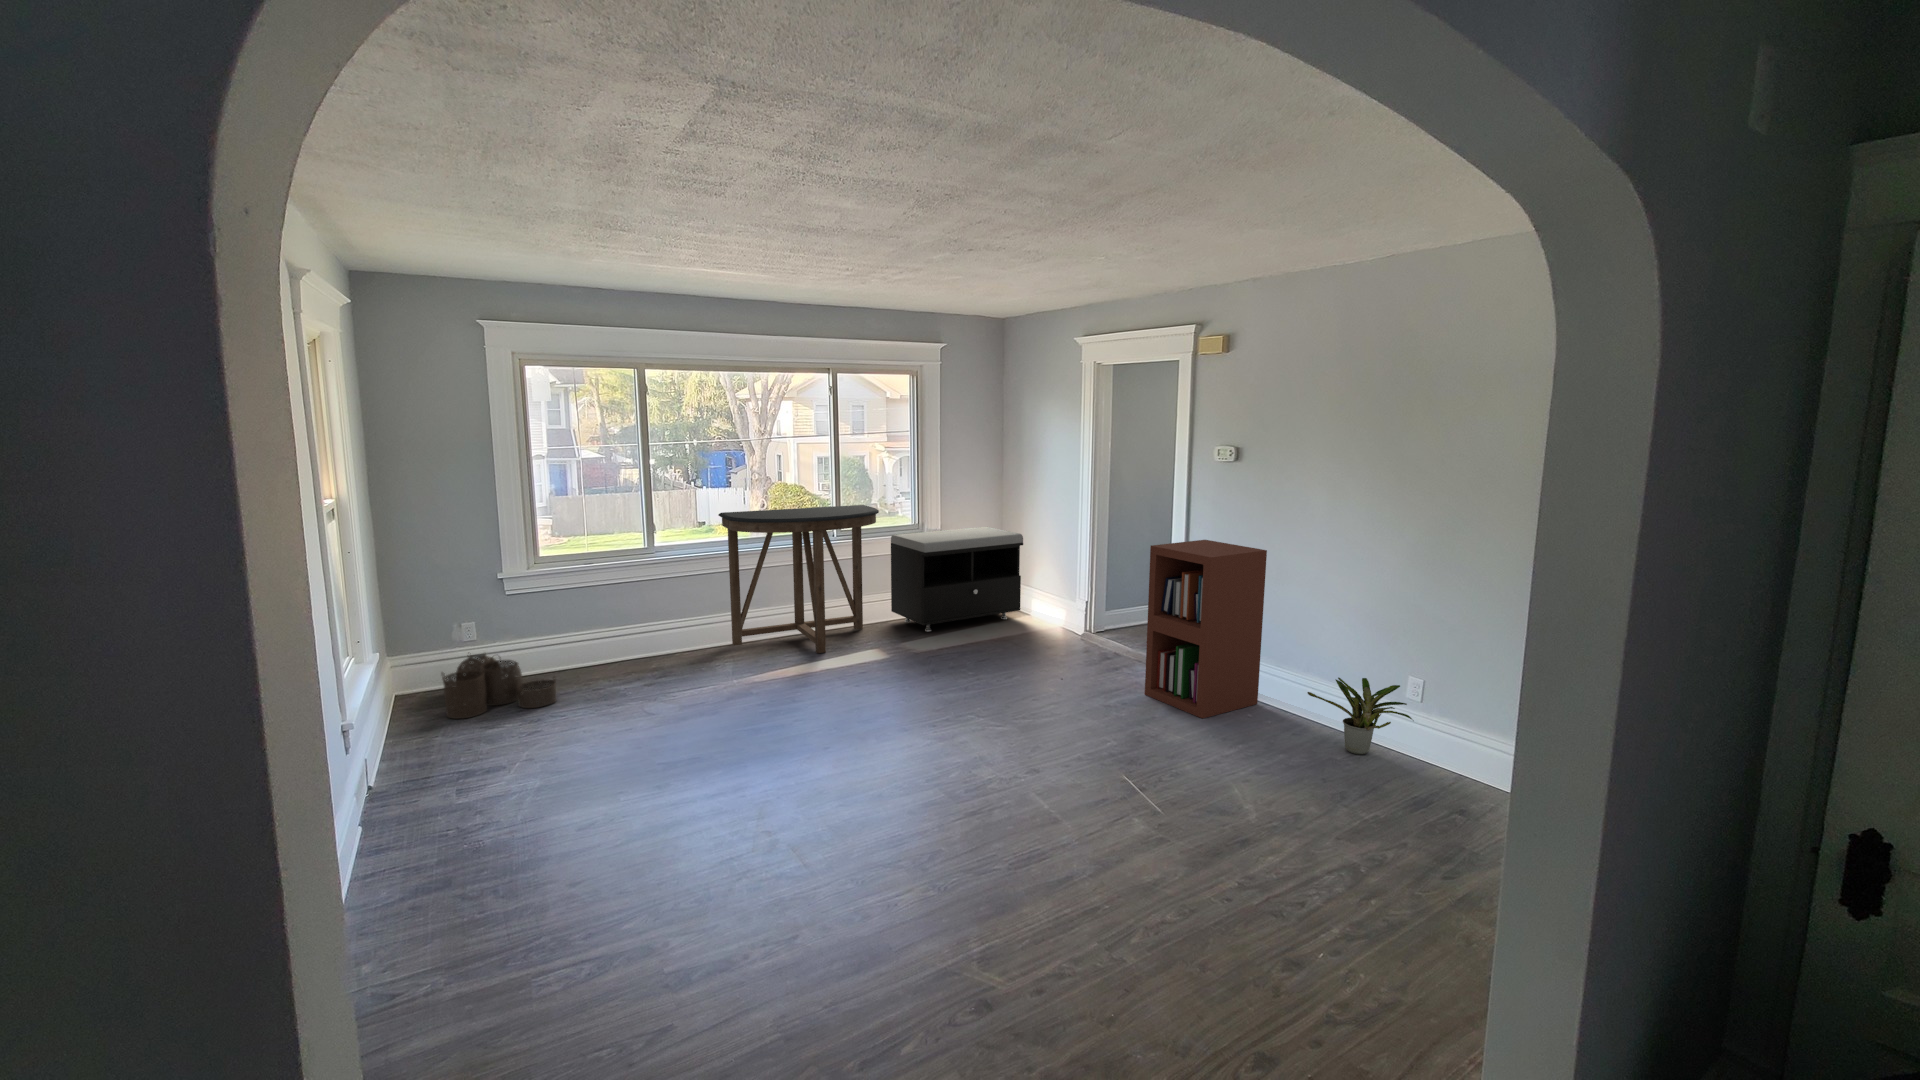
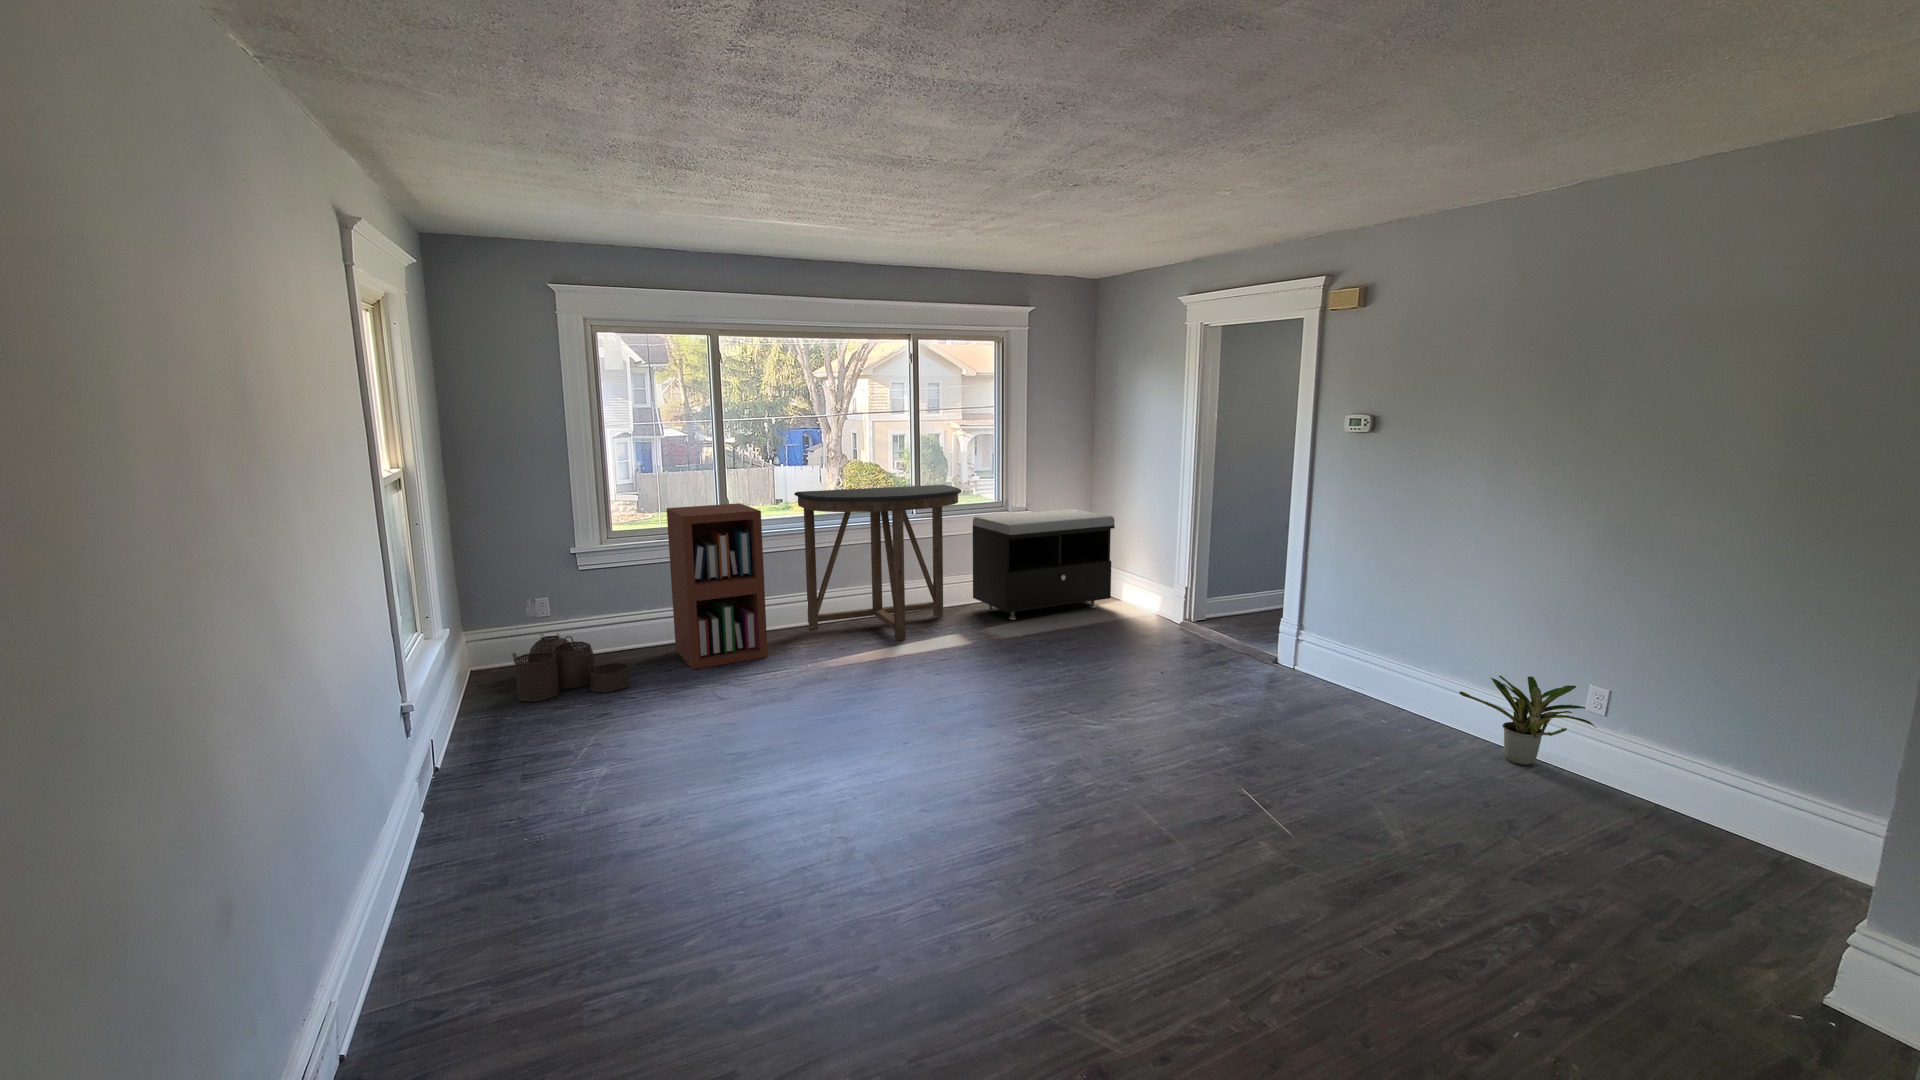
bookshelf: present [1145,540,1267,718] -> present [667,503,768,669]

